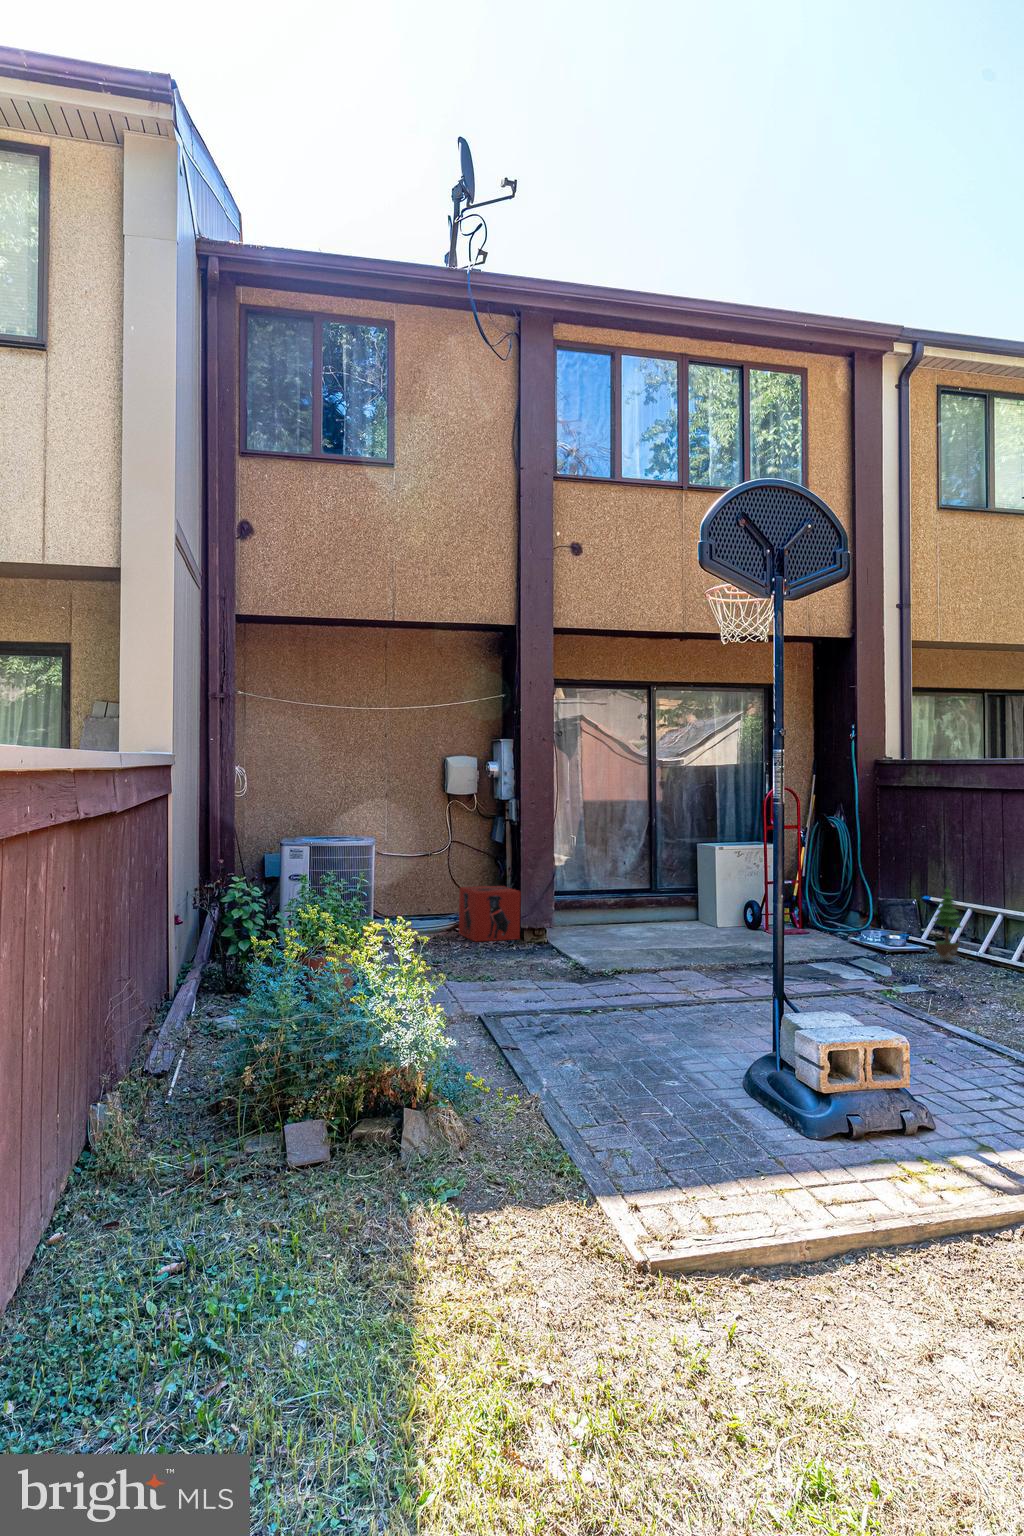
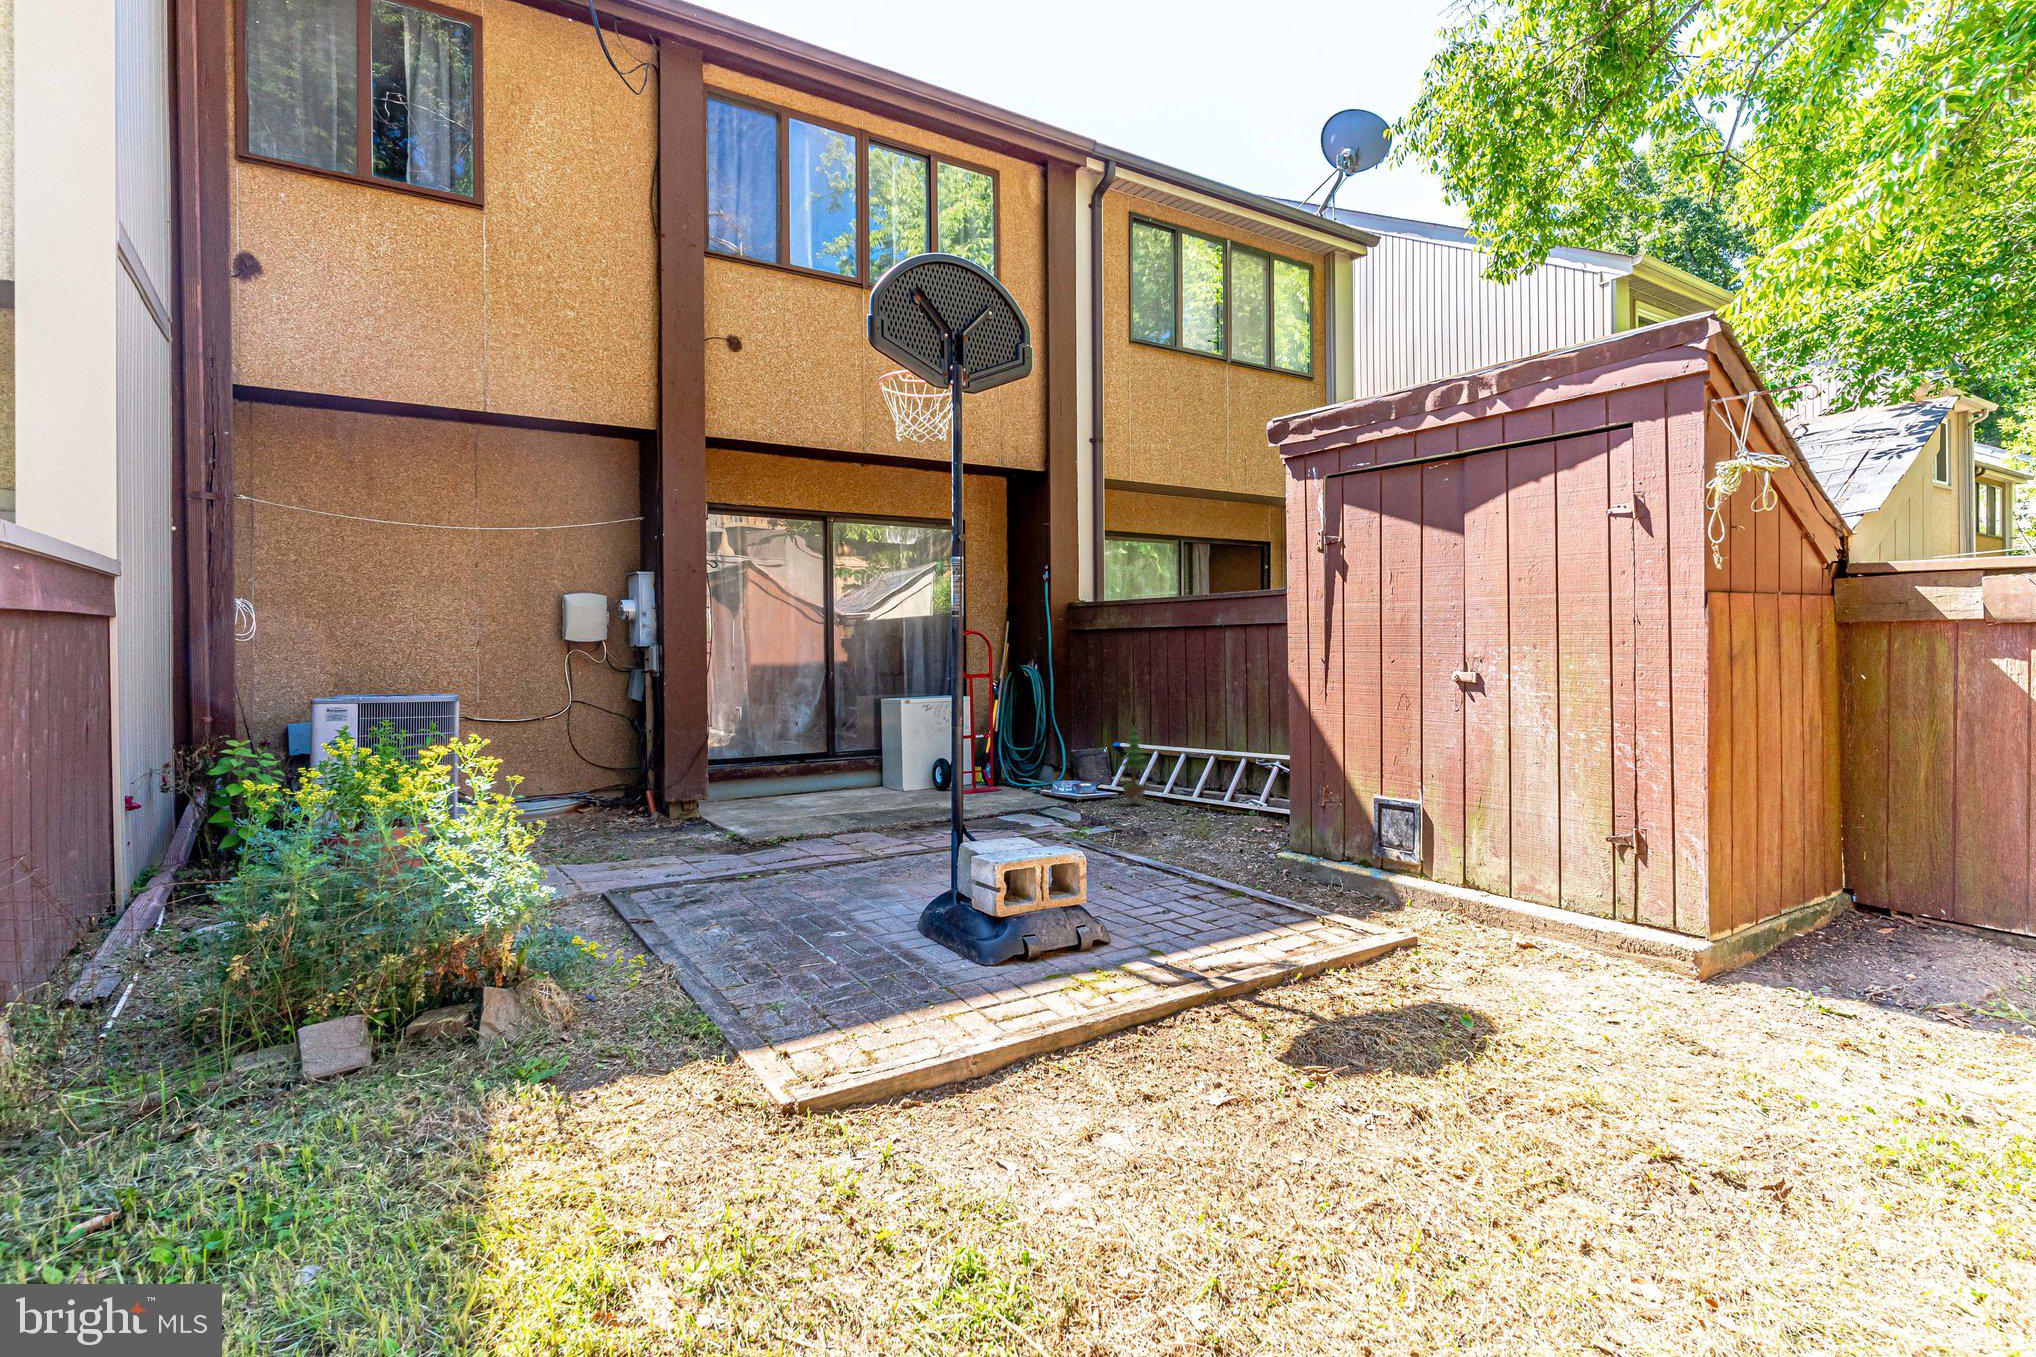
storage box: present [459,886,521,942] -> none [582,754,662,821]

